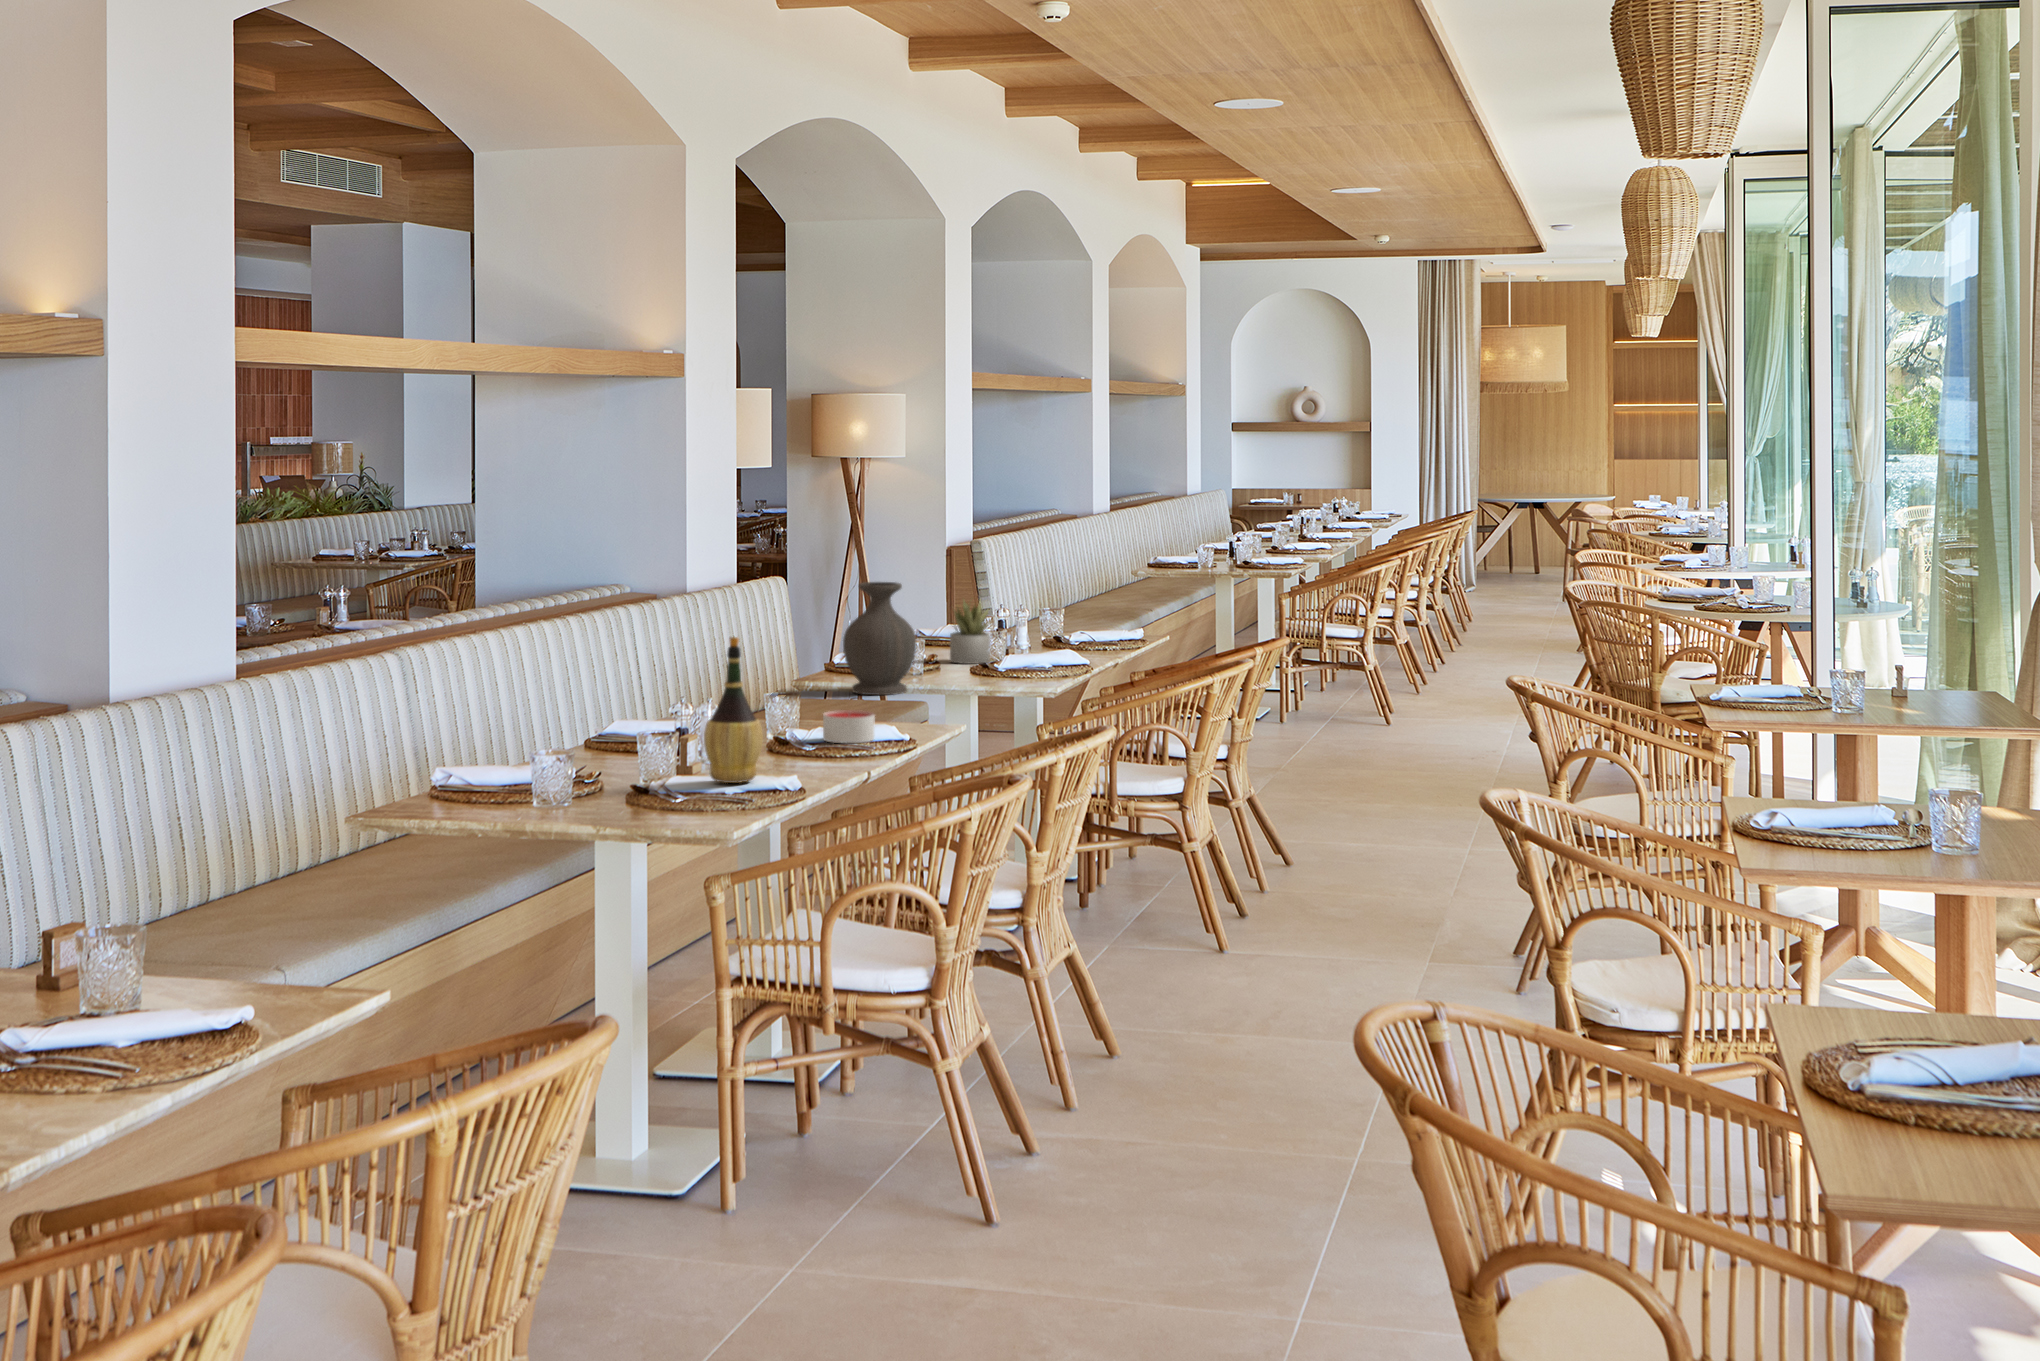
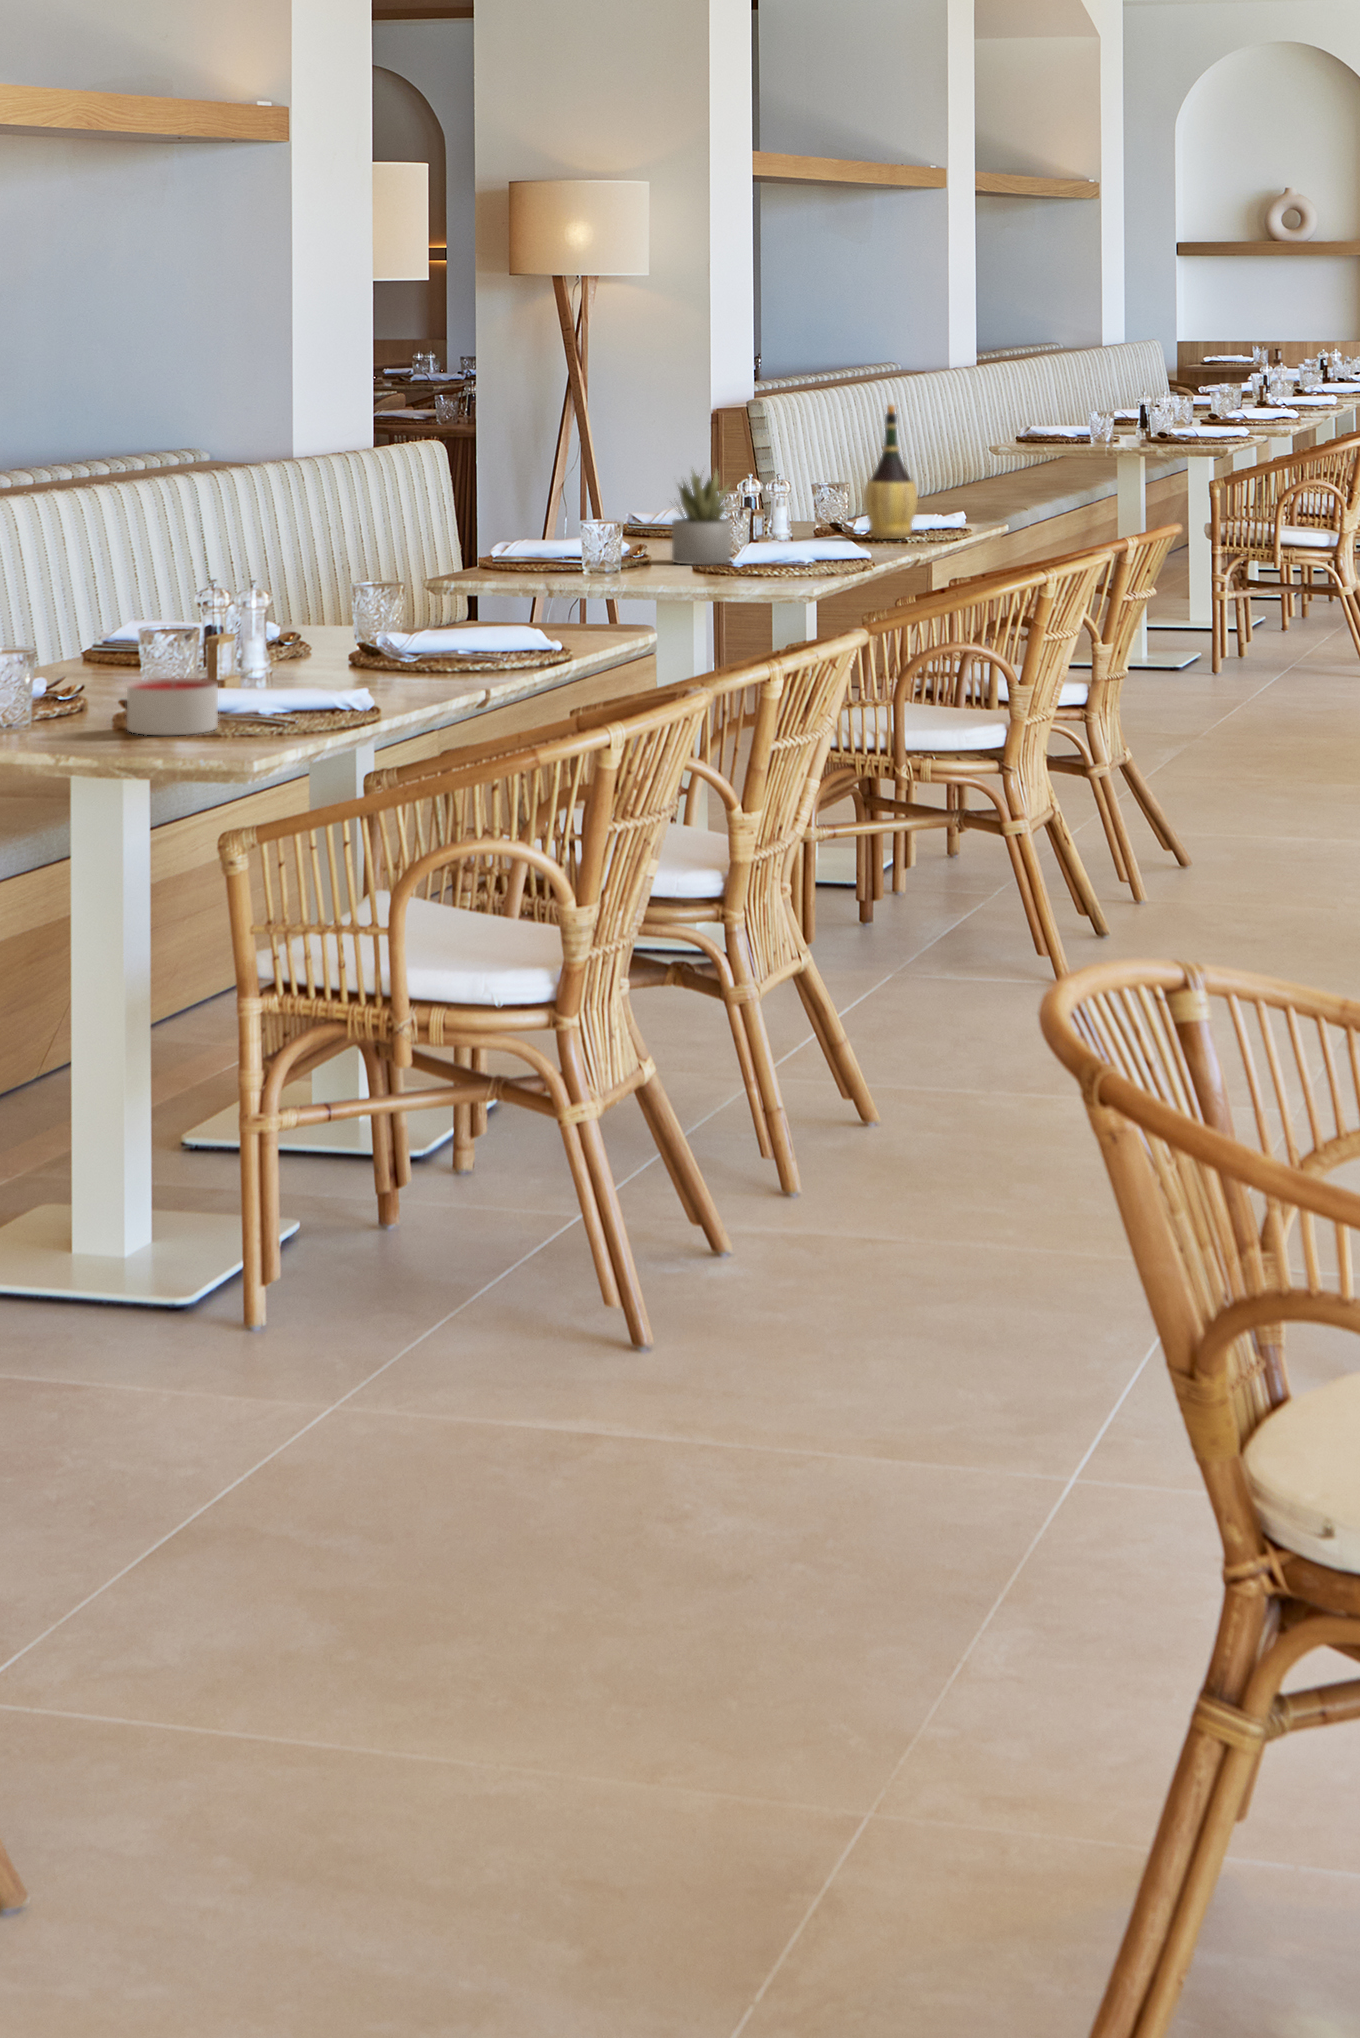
vase: present [843,582,916,695] -> none [496,436,606,603]
wine bottle: present [704,637,763,783] -> present [864,405,918,539]
candle: present [823,710,875,743] -> present [127,678,218,735]

